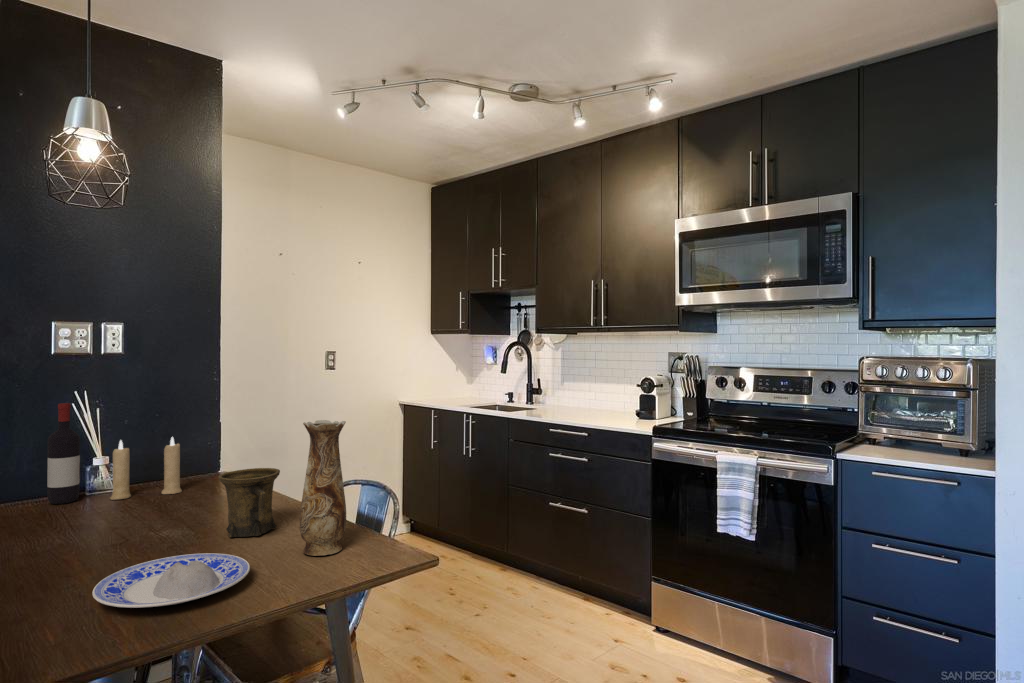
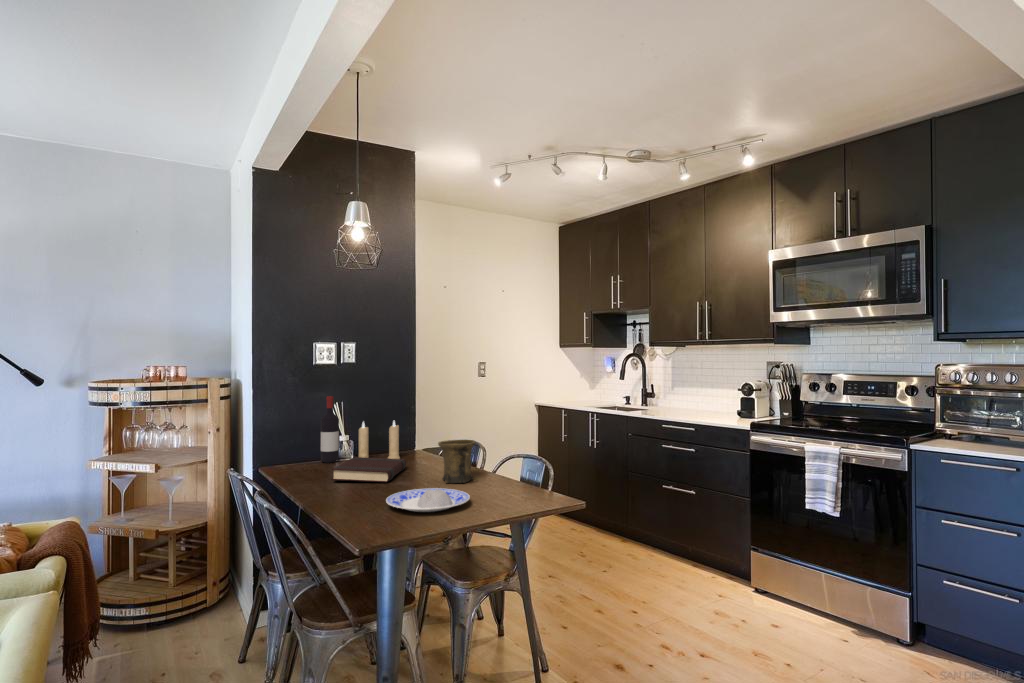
vase: present [300,420,346,556] -> none [494,406,523,494]
book: none [33,496,181,542] -> present [331,457,406,482]

